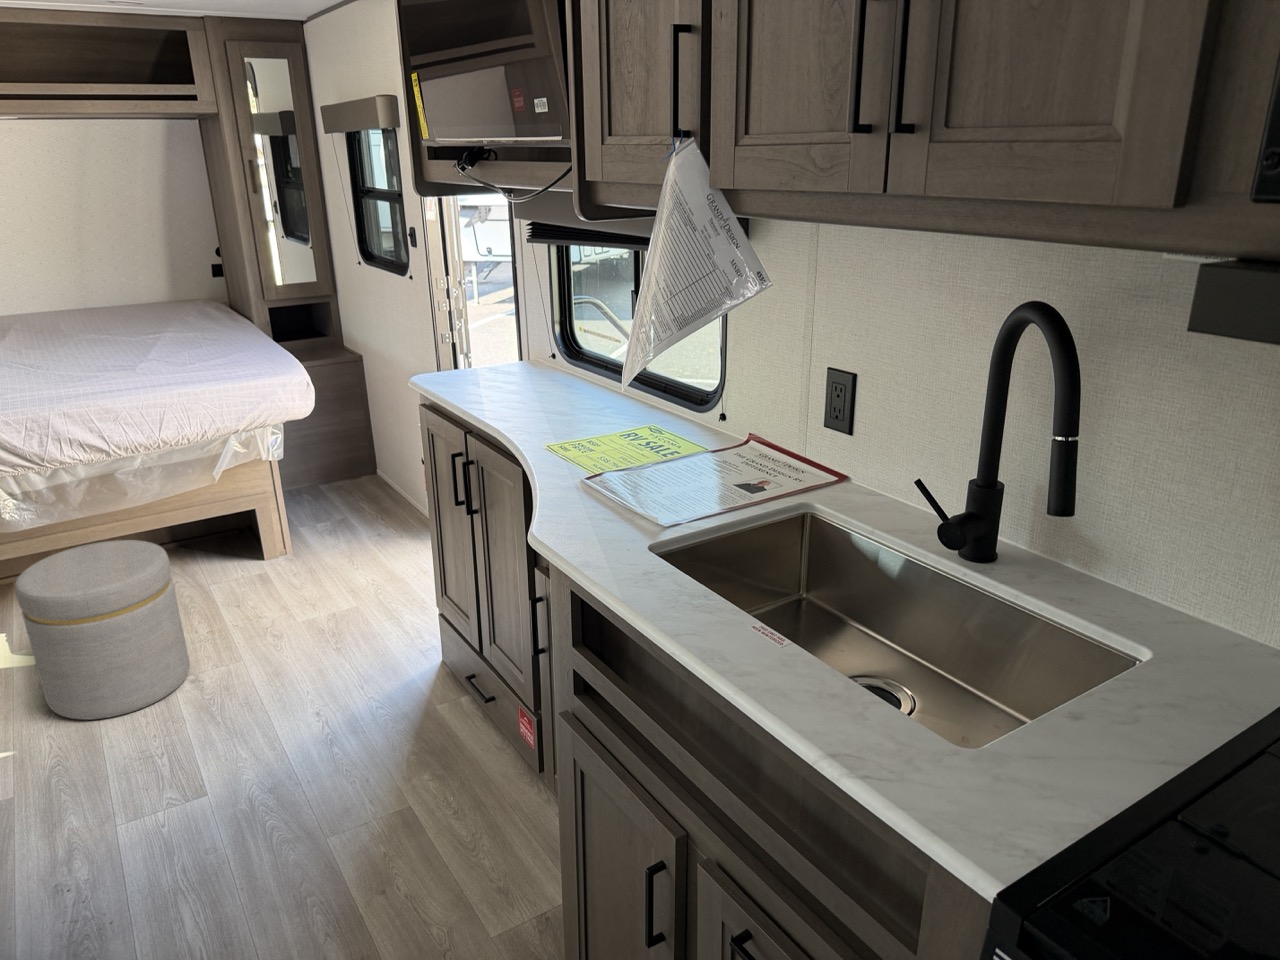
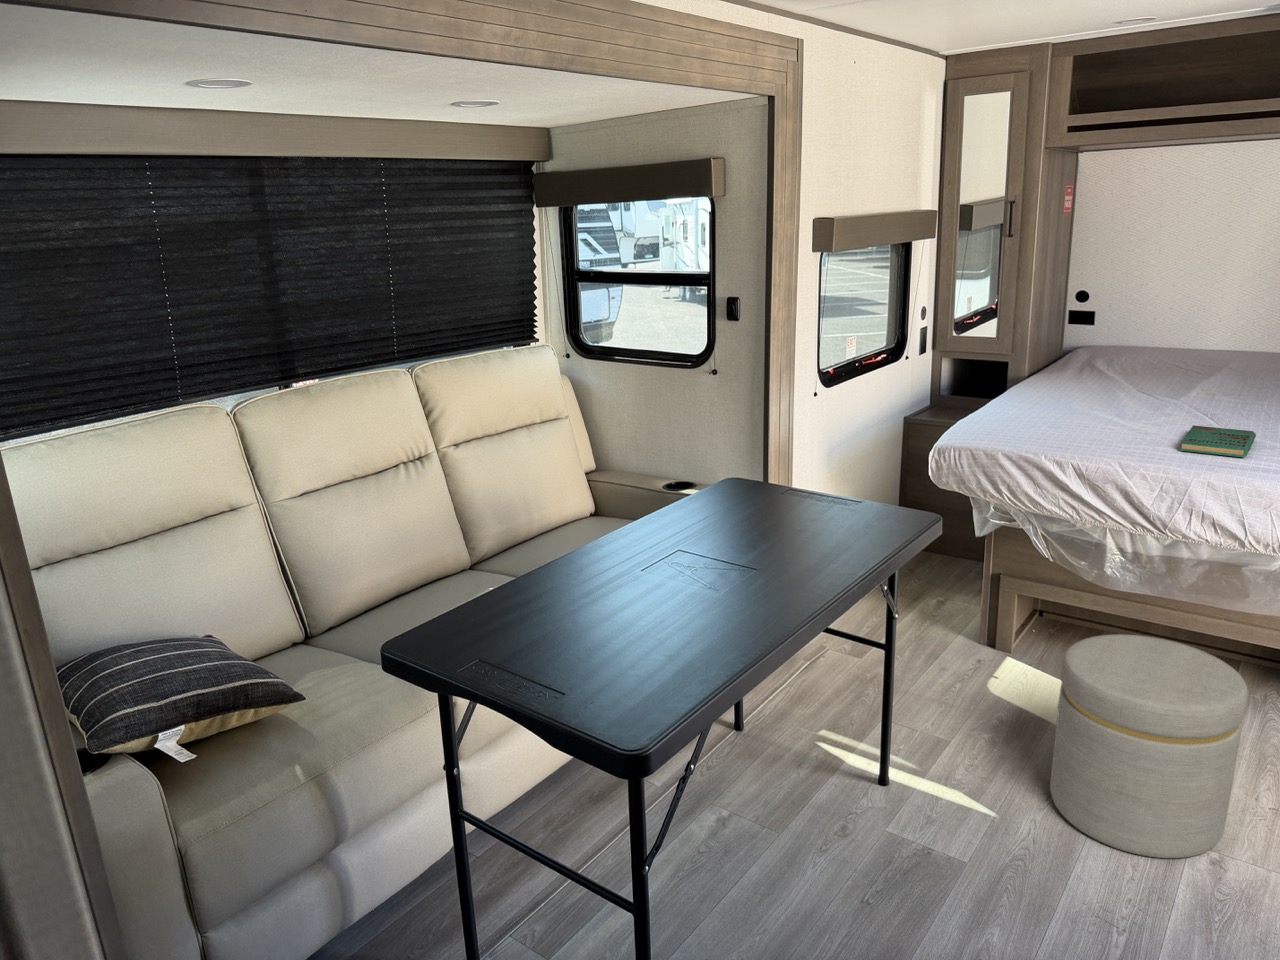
book: none [22,366,80,395] -> present [1180,425,1256,457]

